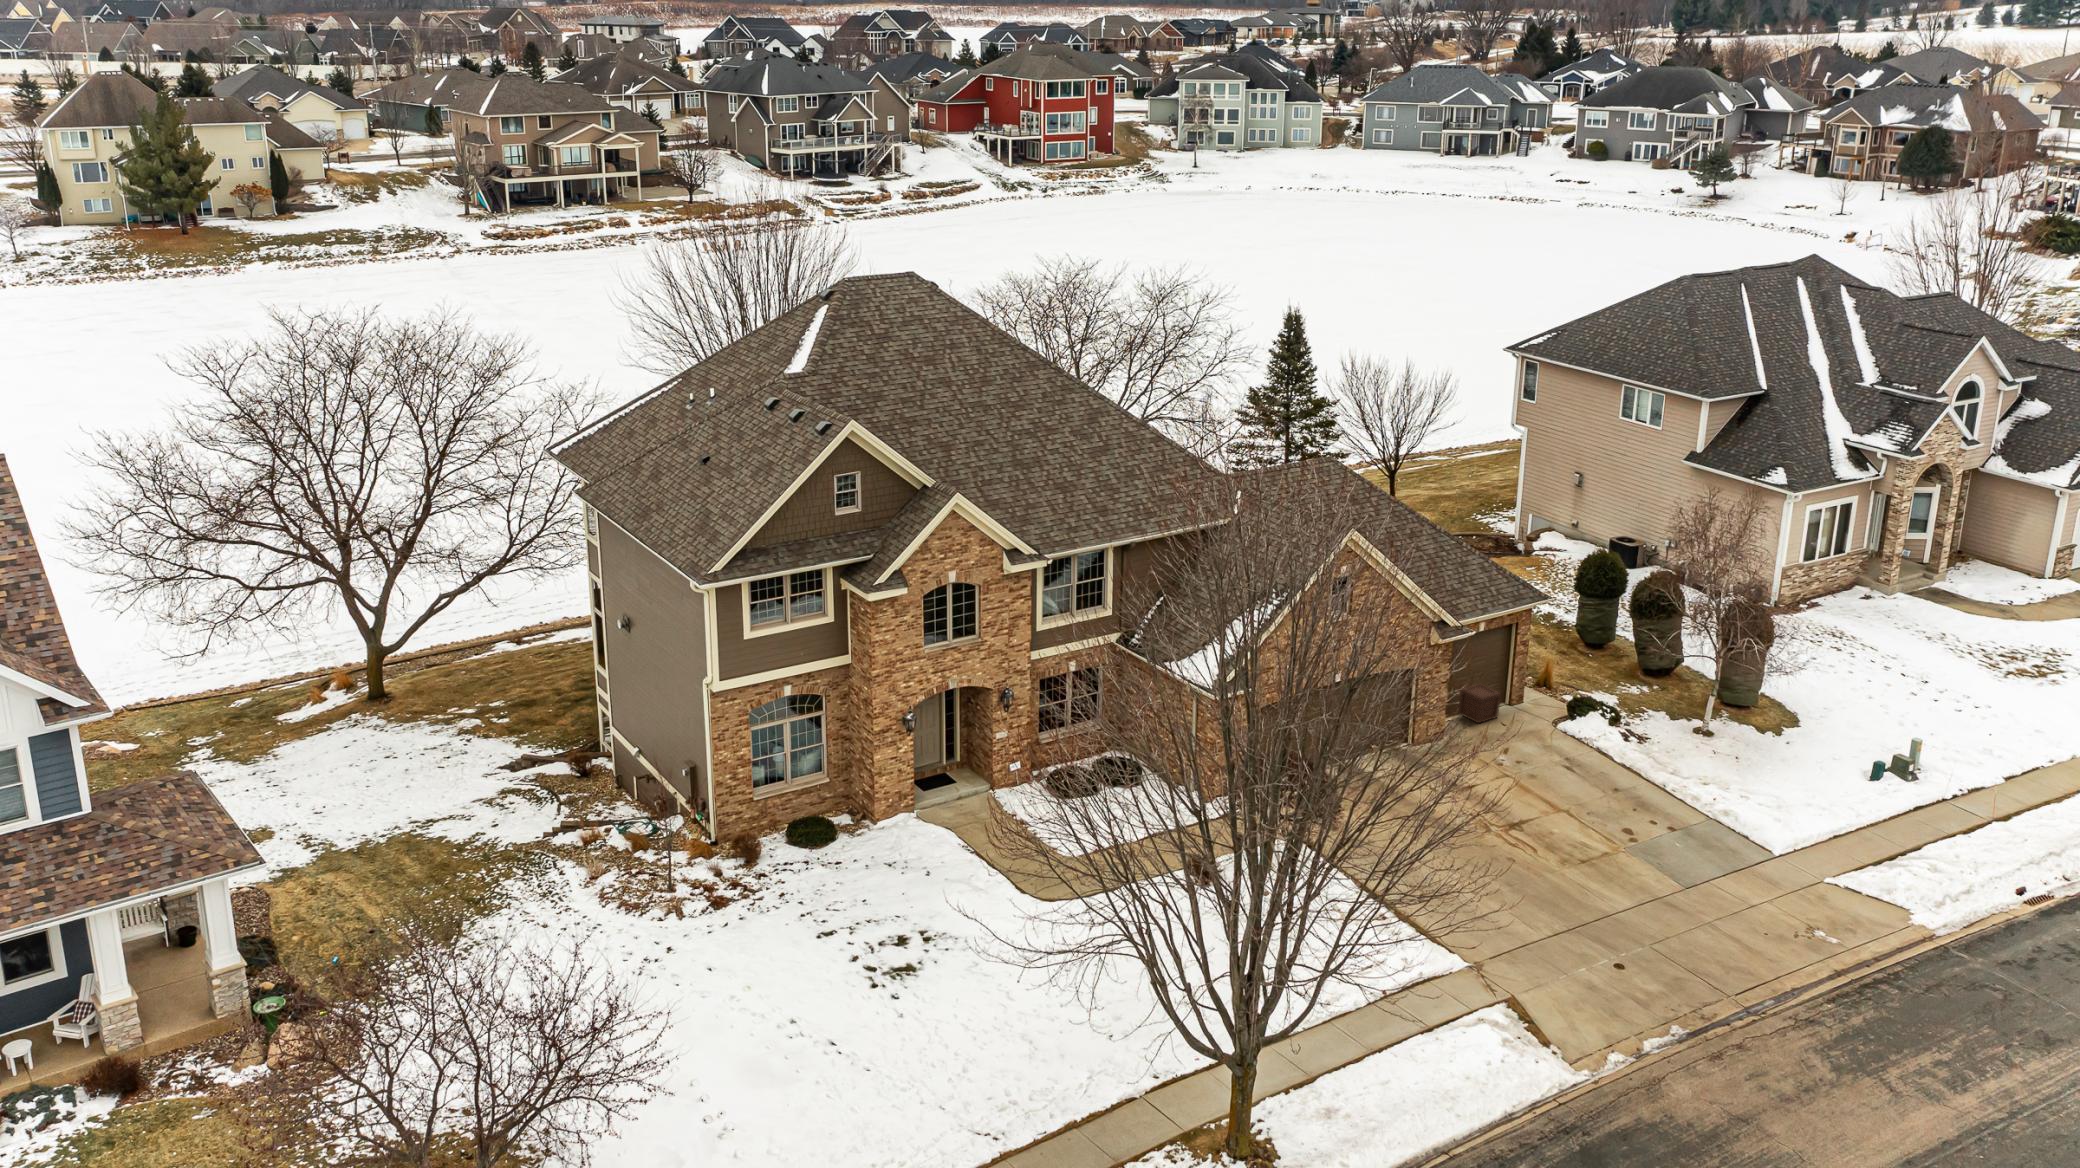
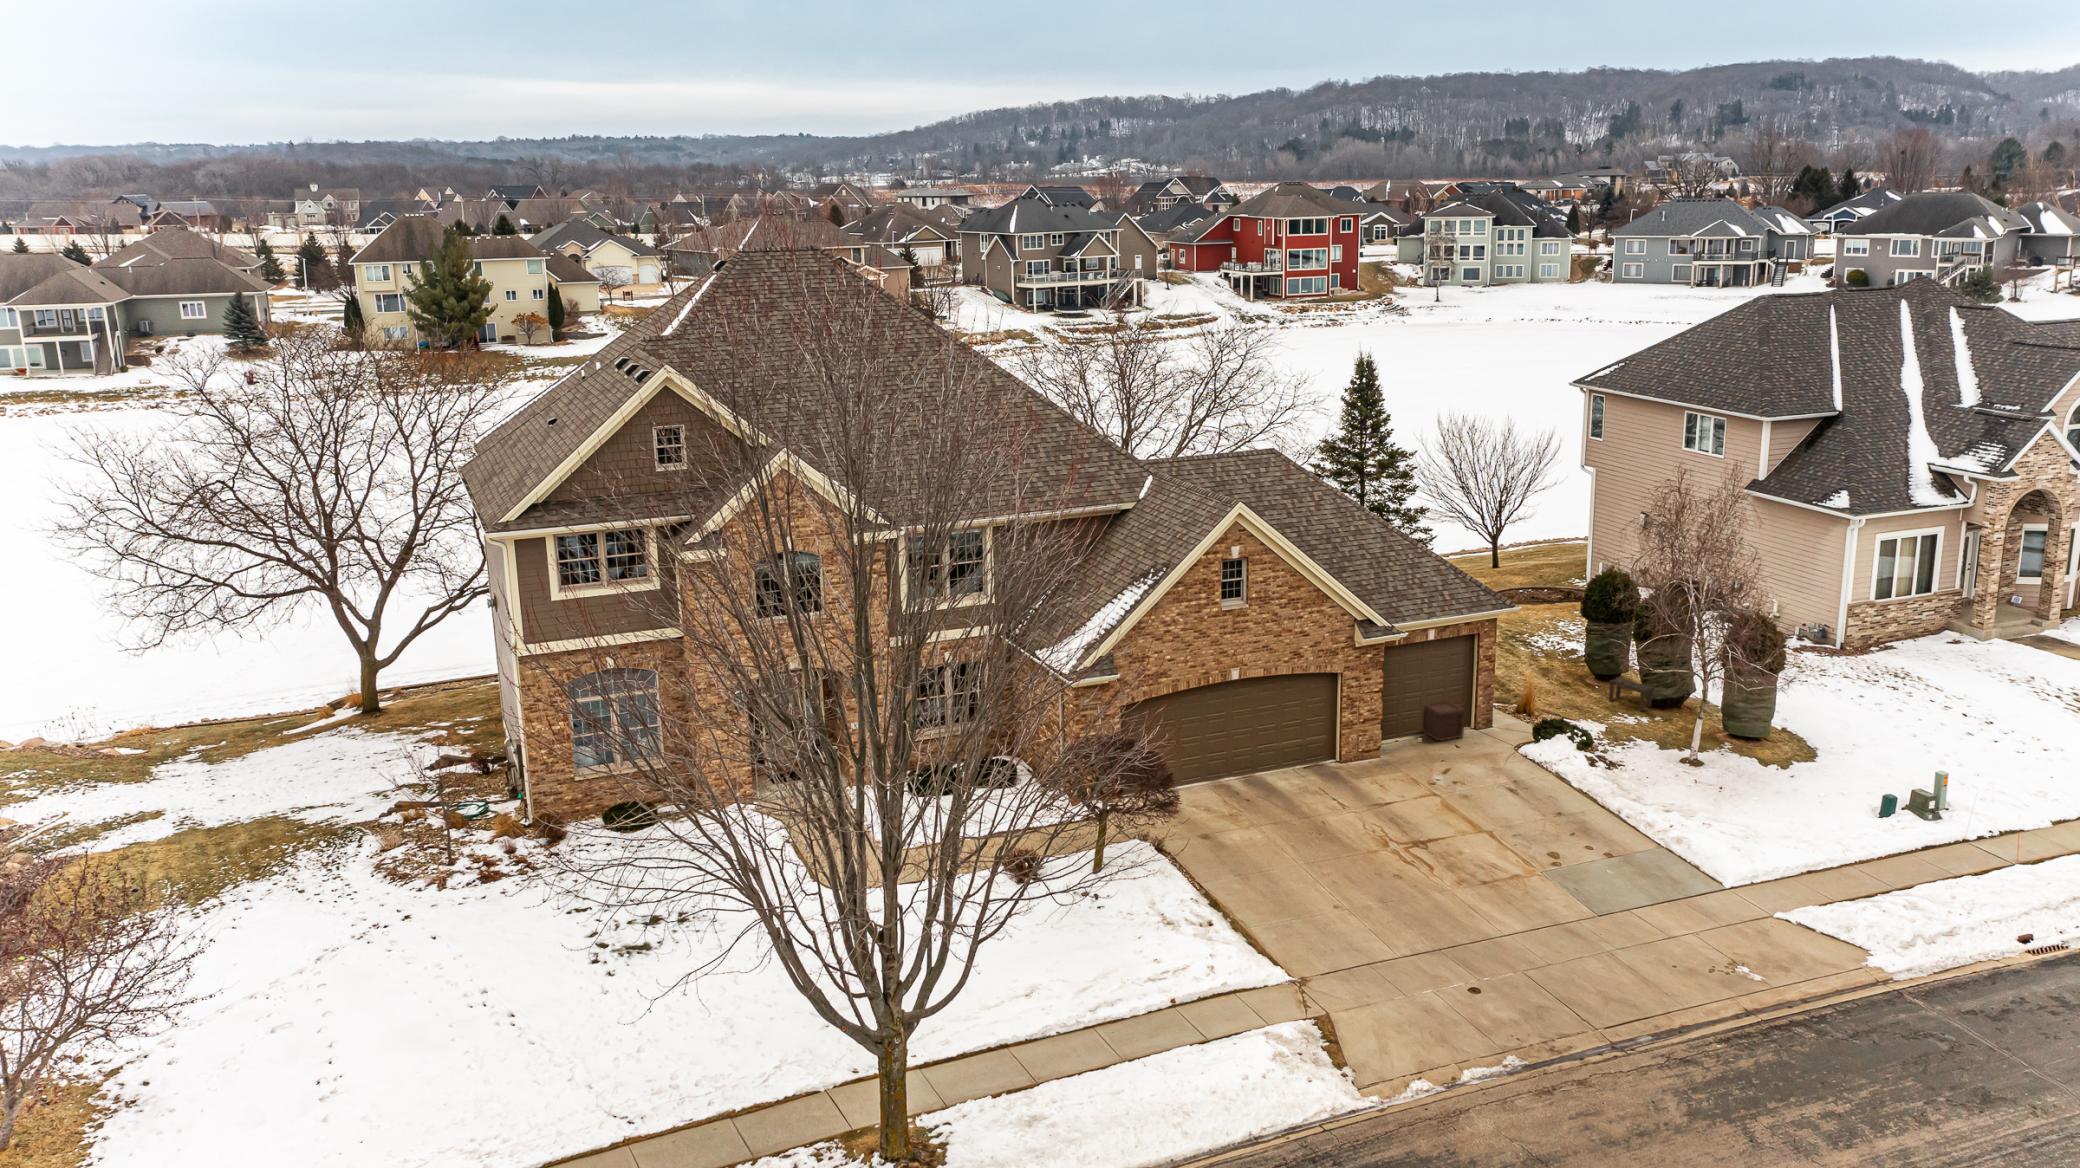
bench: none [1604,650,1646,681] -> present [1609,678,1654,711]

